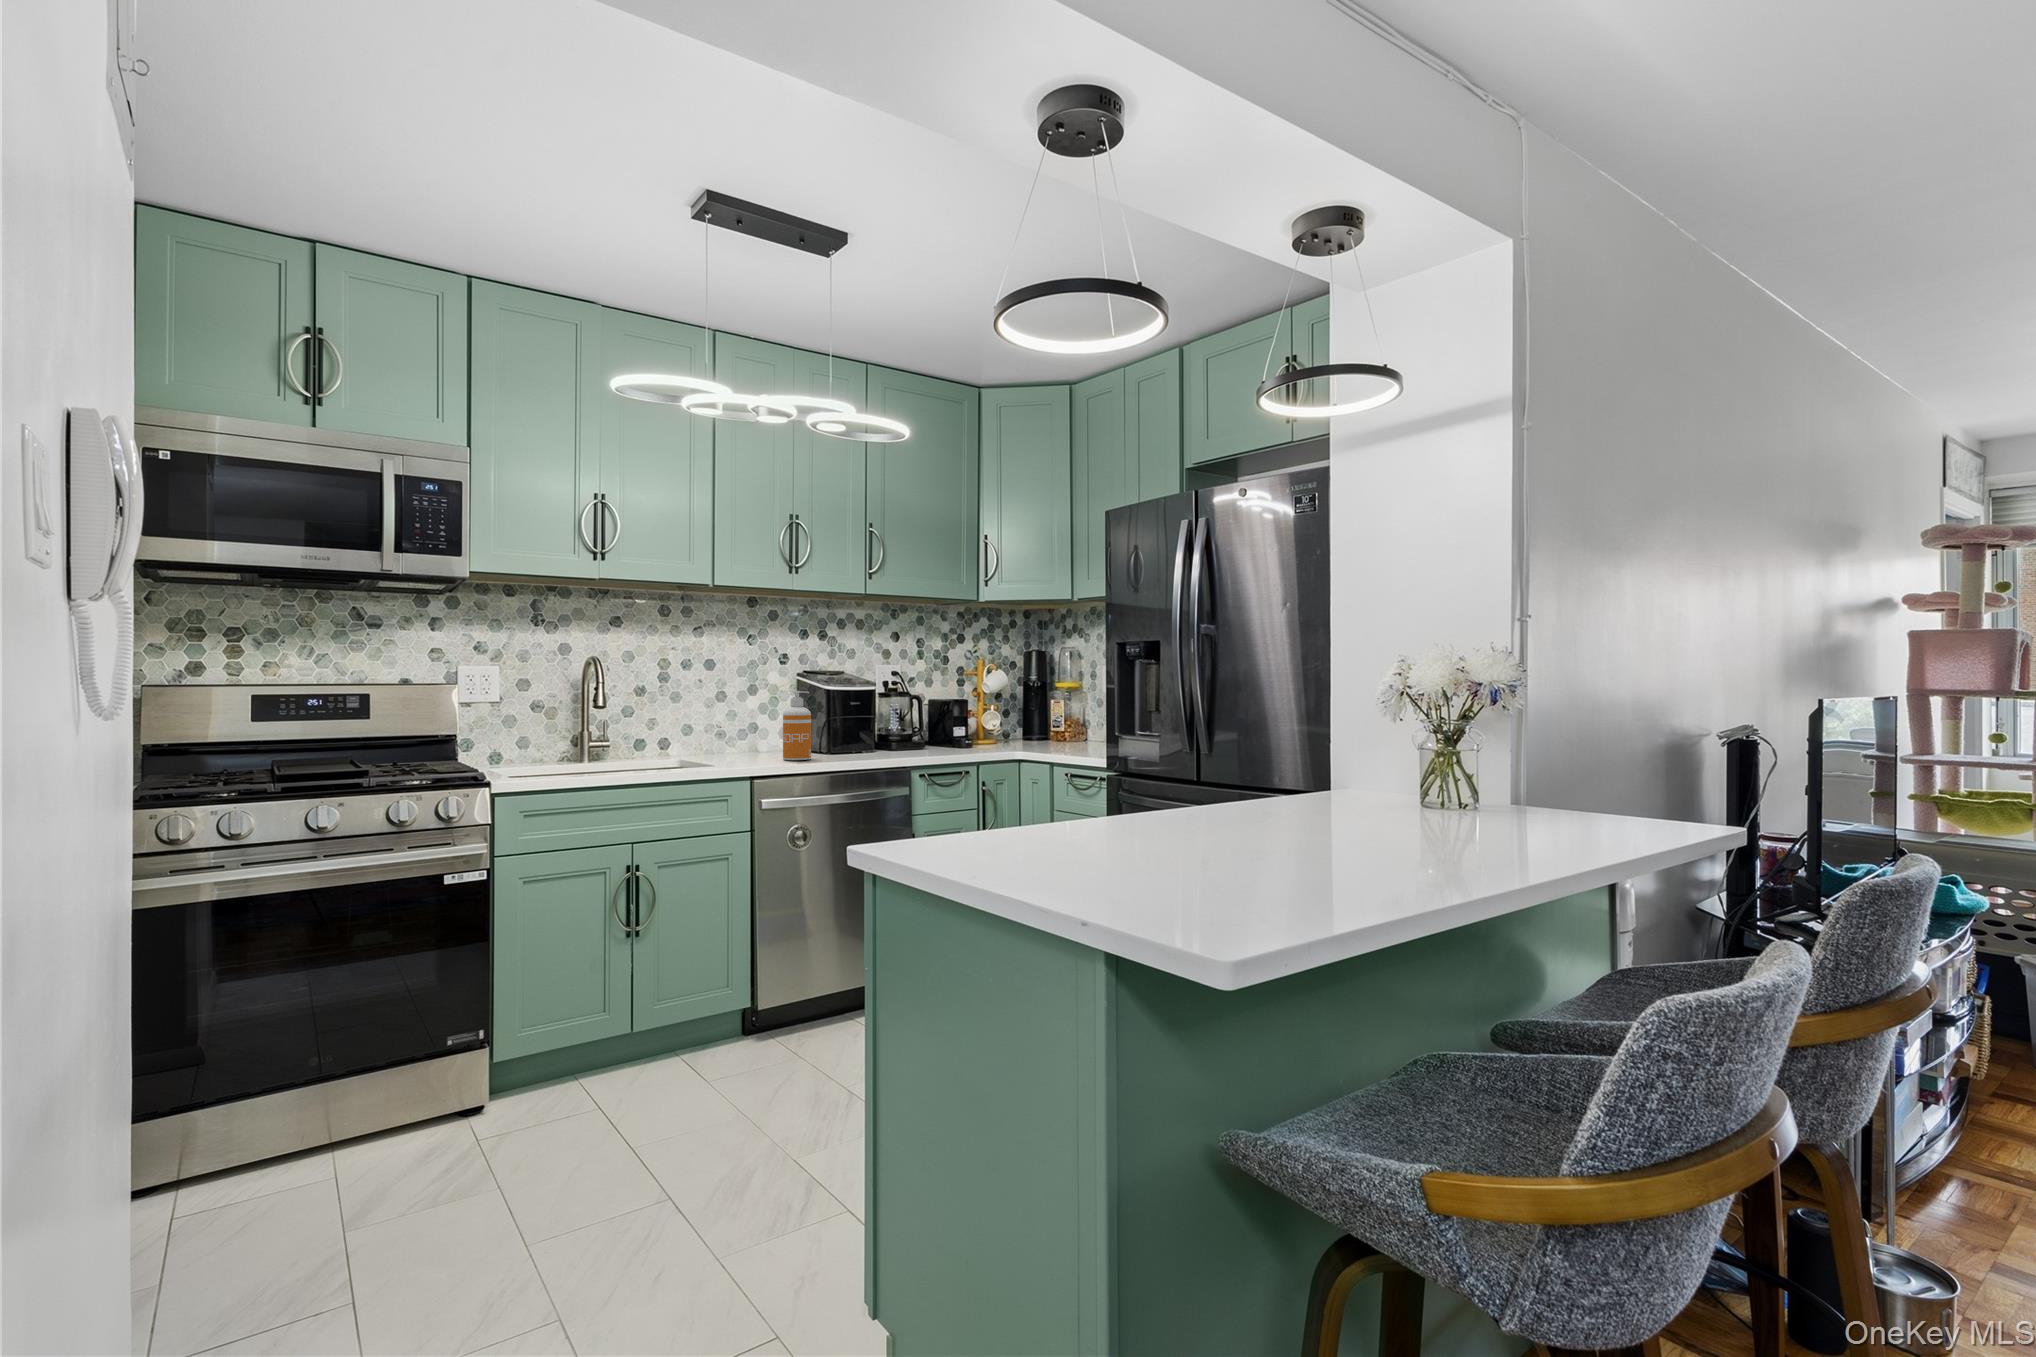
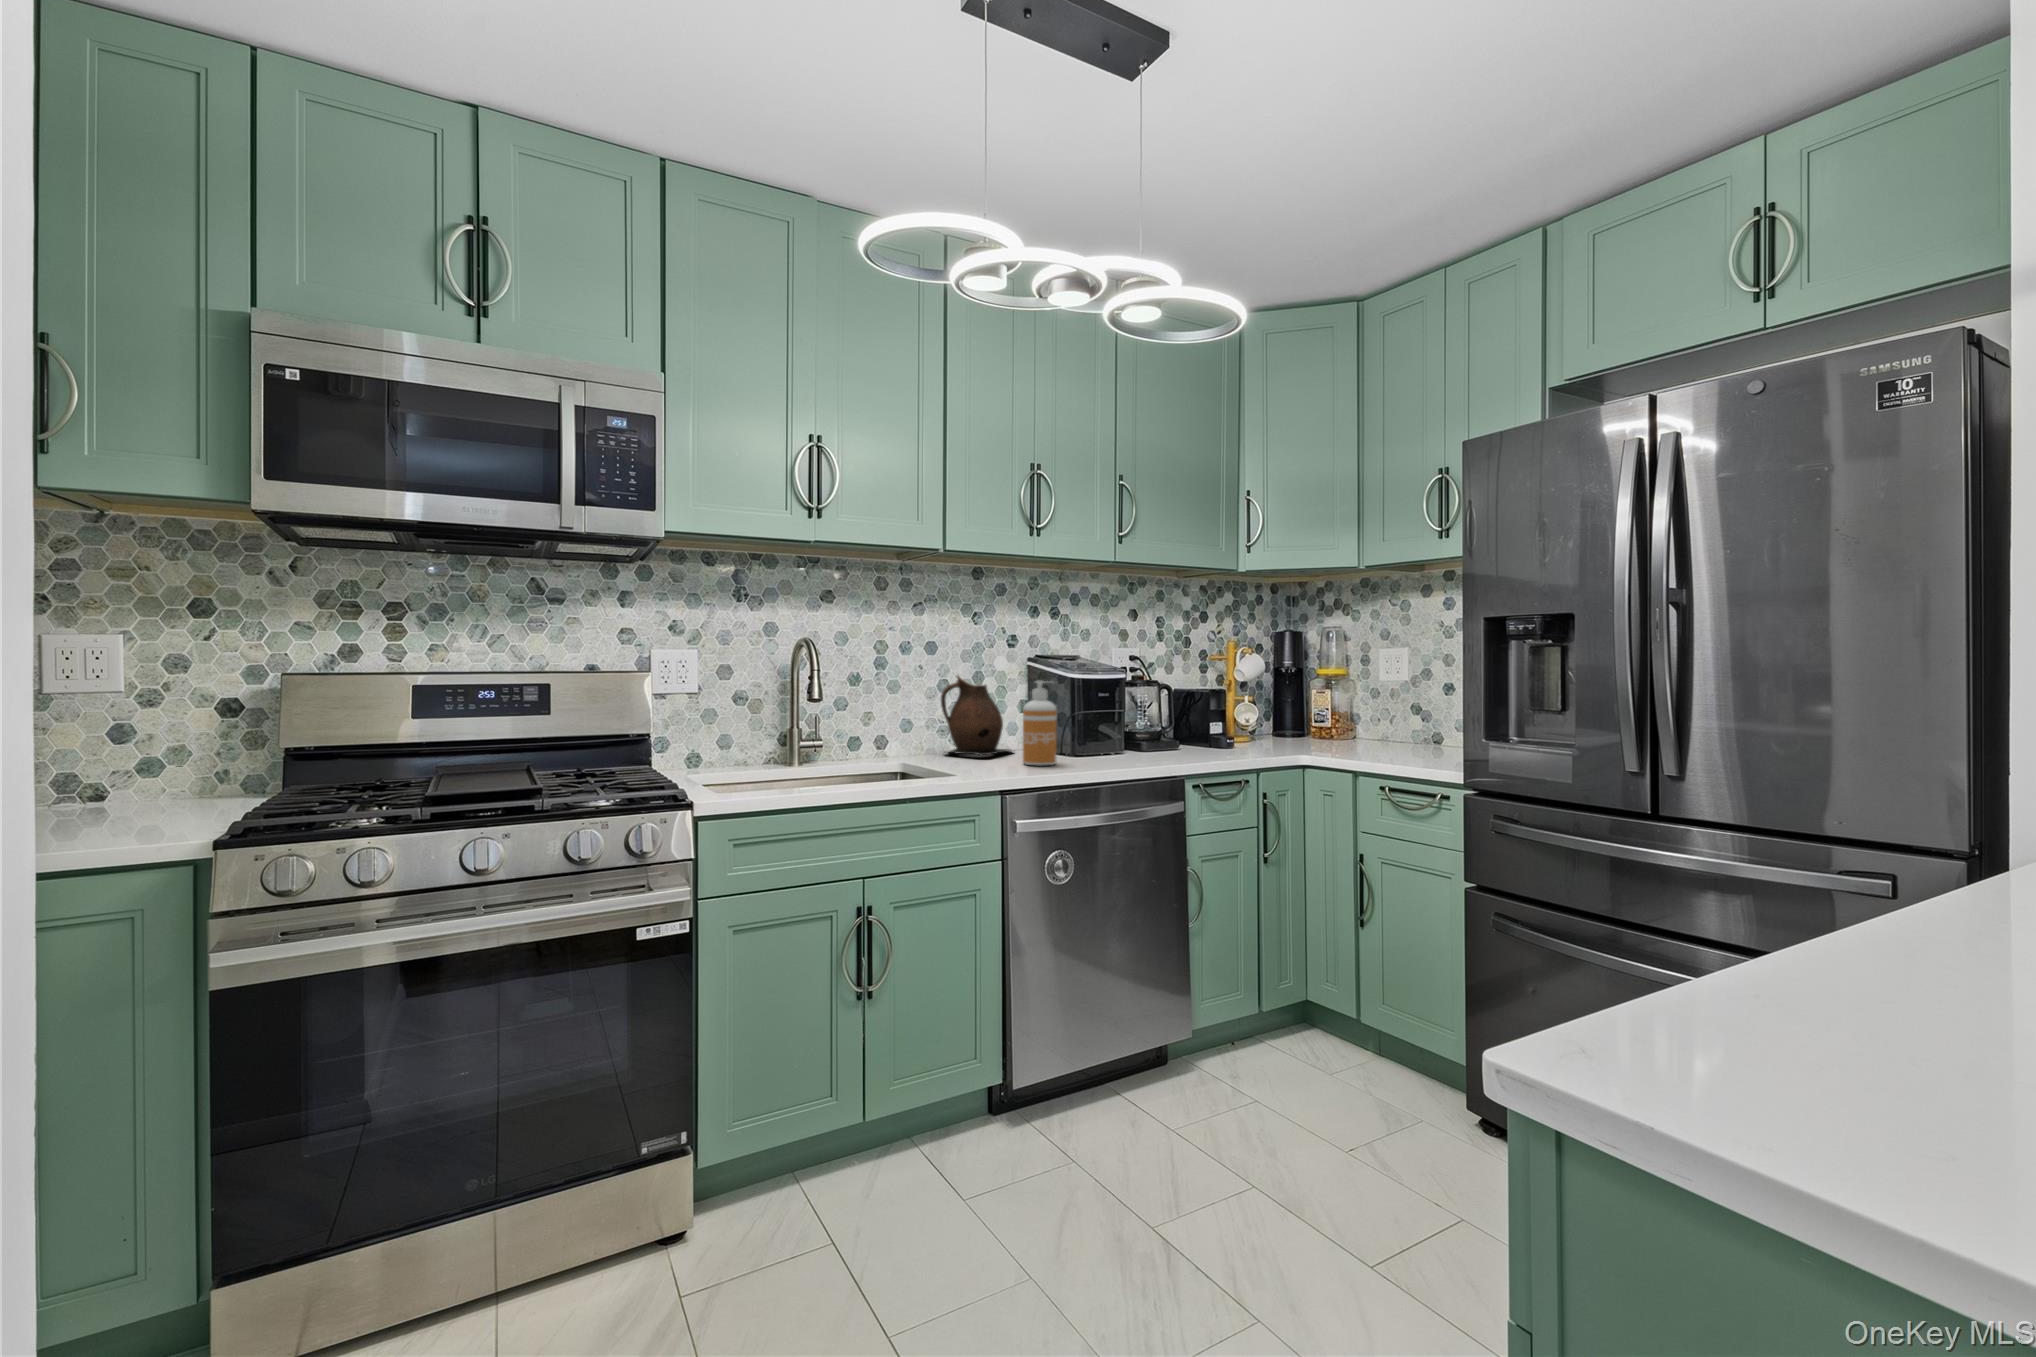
ceramic pitcher: none [718,688,783,755] -> present [941,675,1011,756]

